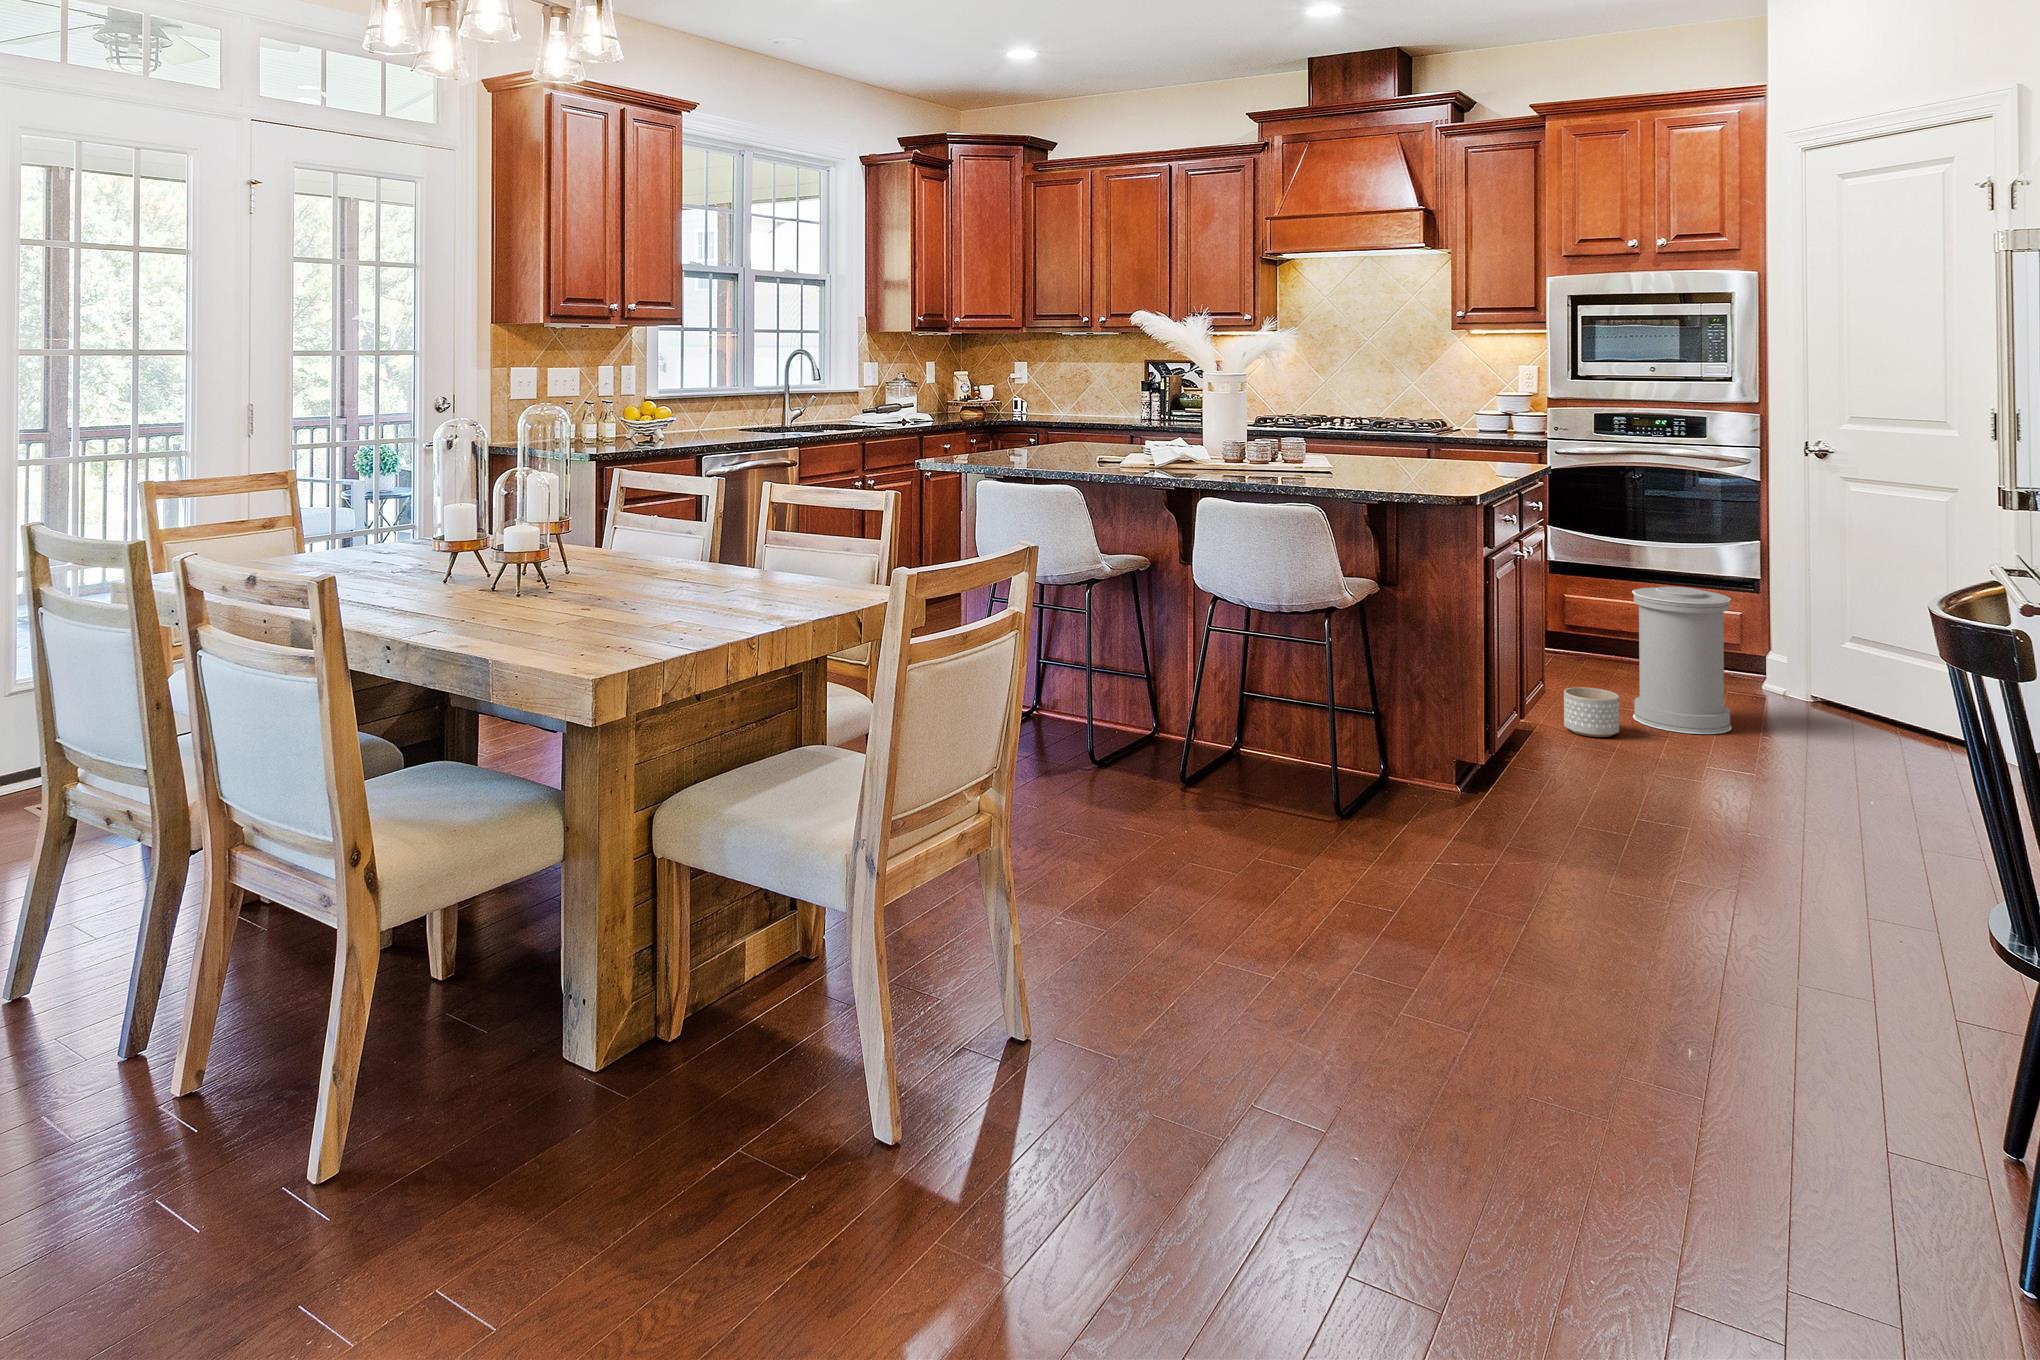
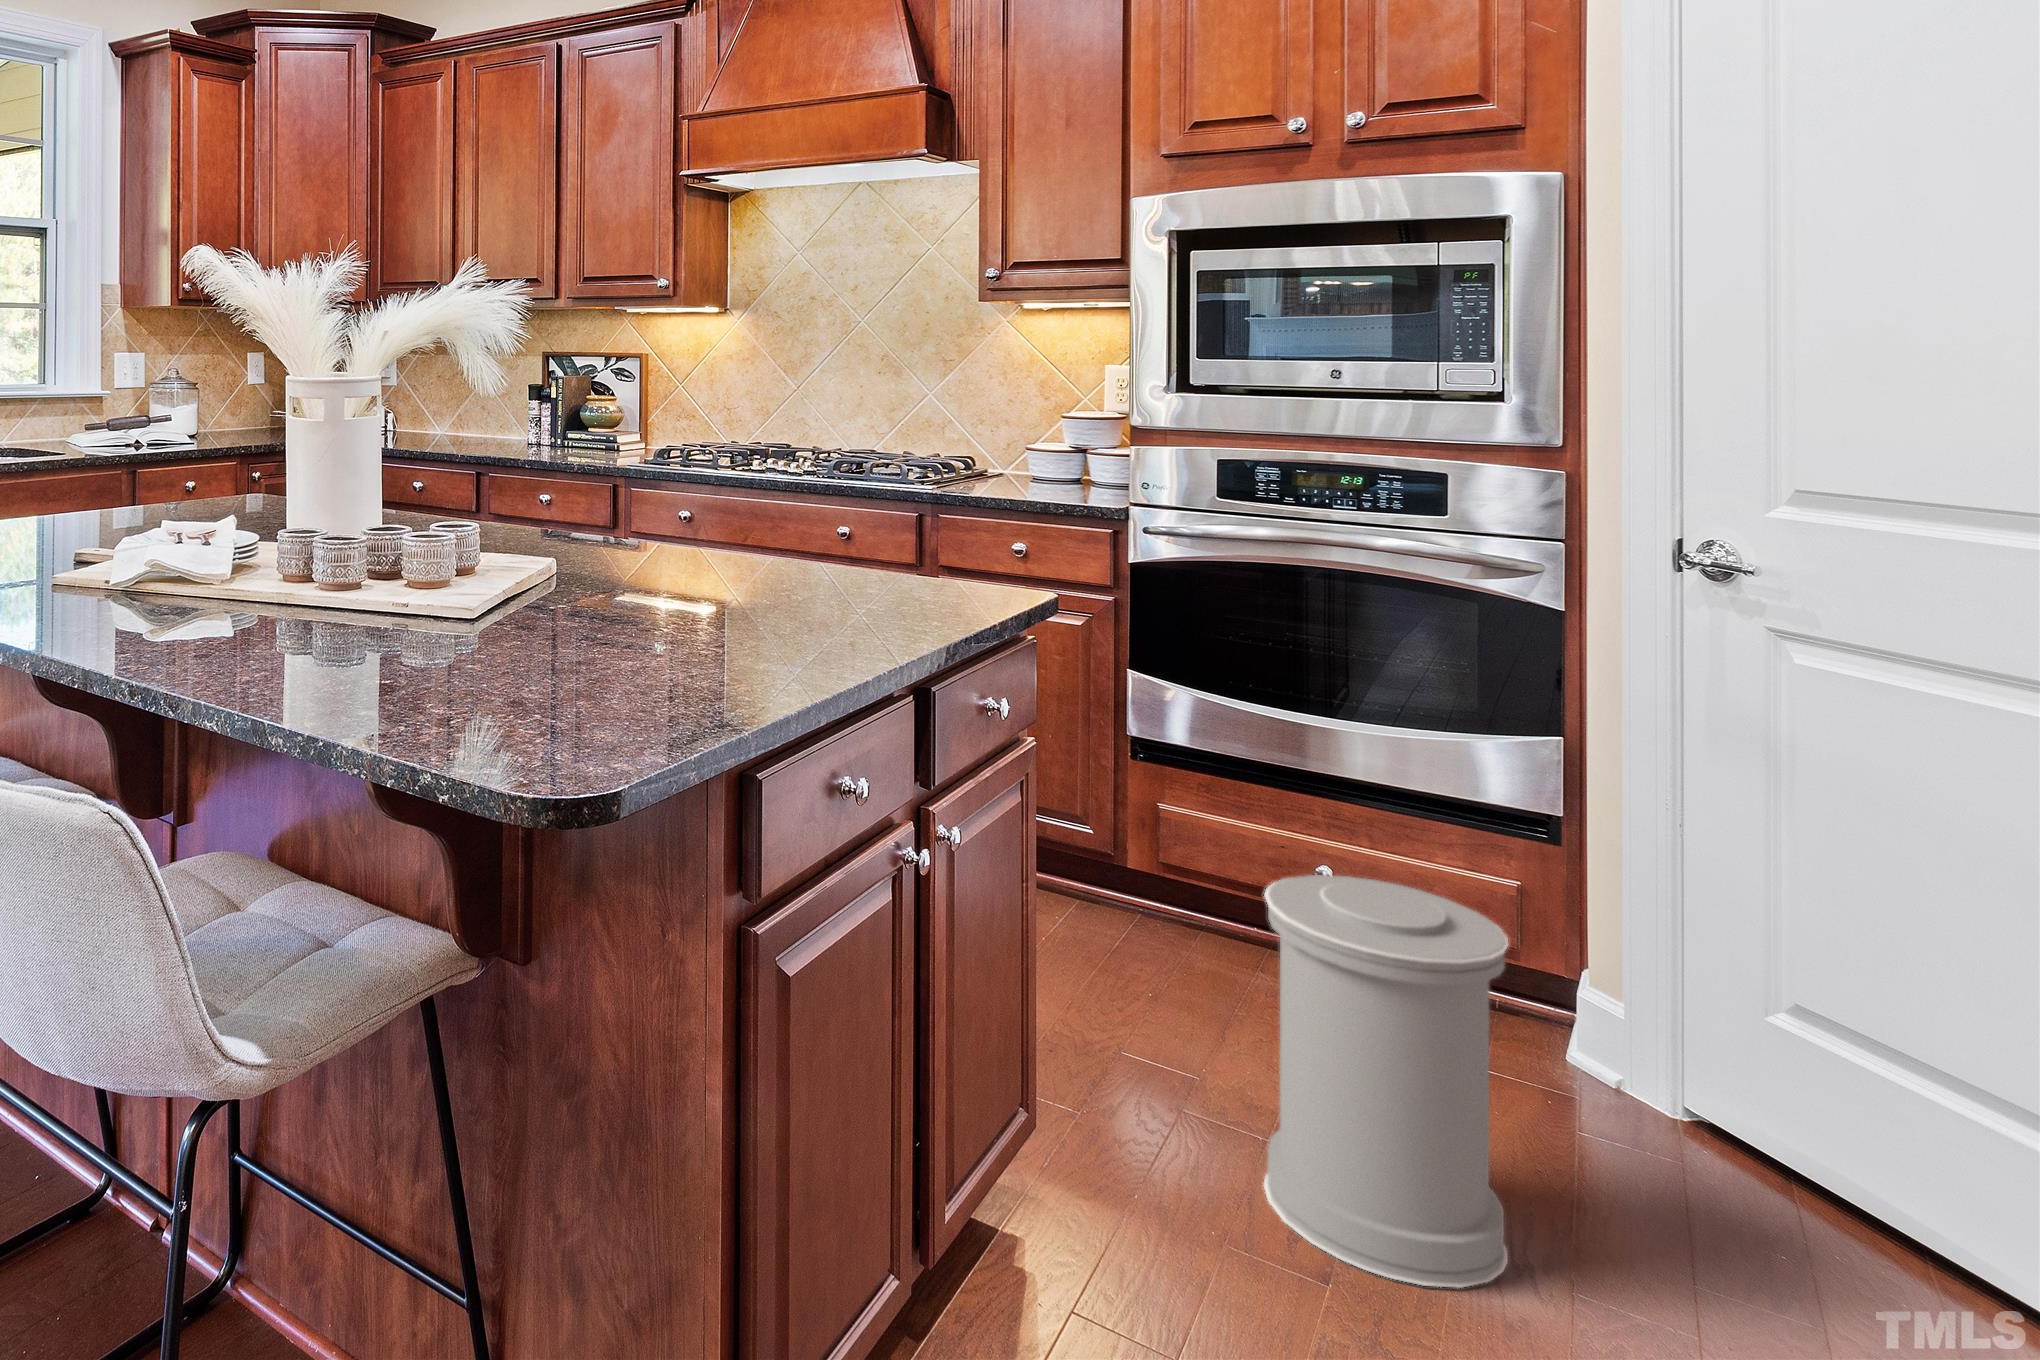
planter: present [1564,687,1619,737] -> none [1085,1130,1219,1290]

